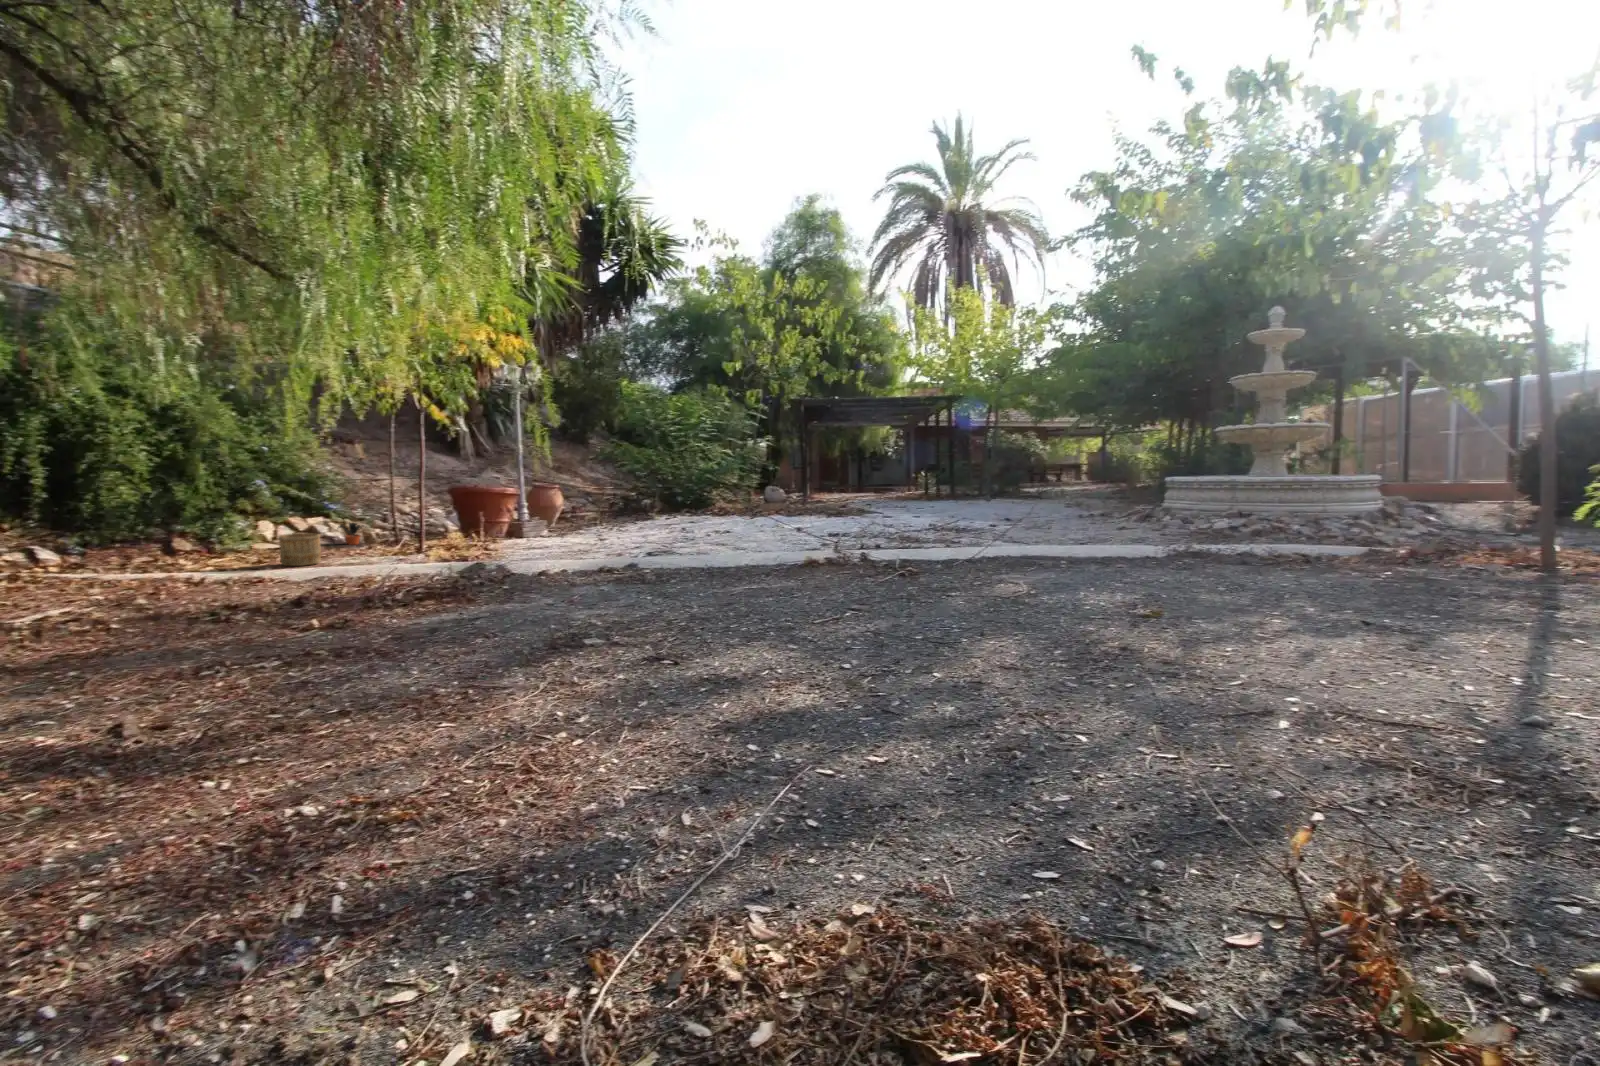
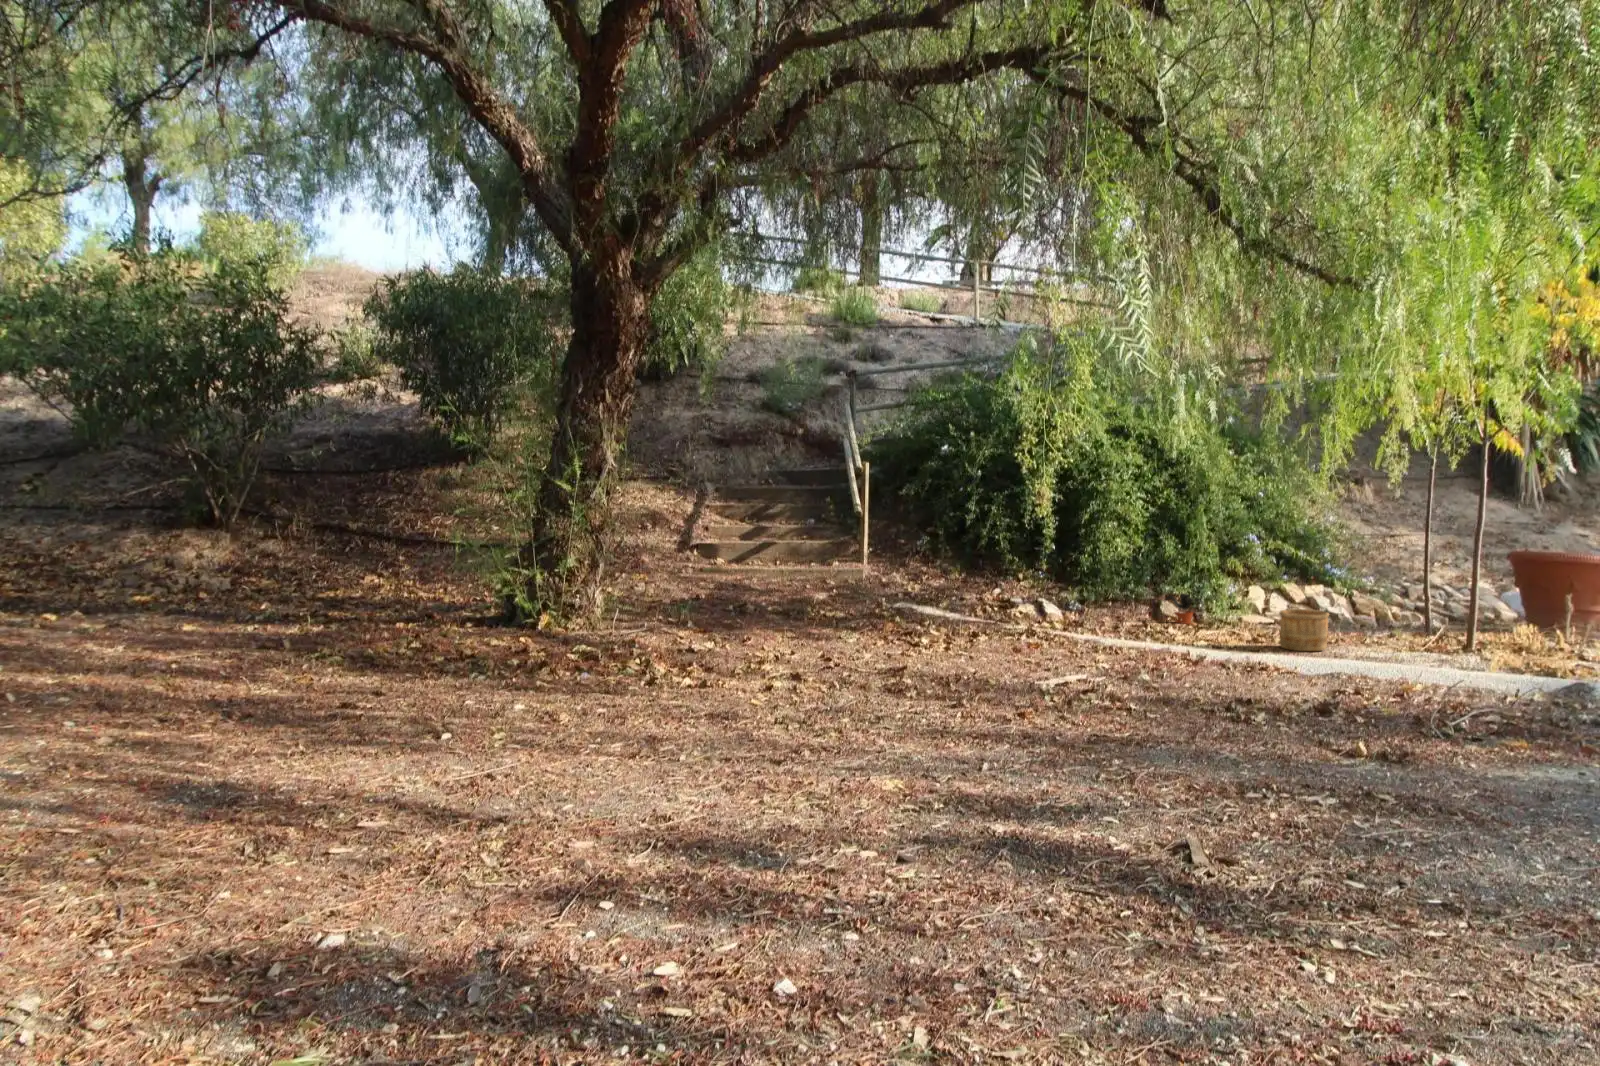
potted plant: present [338,523,361,545] -> present [1165,594,1202,624]

